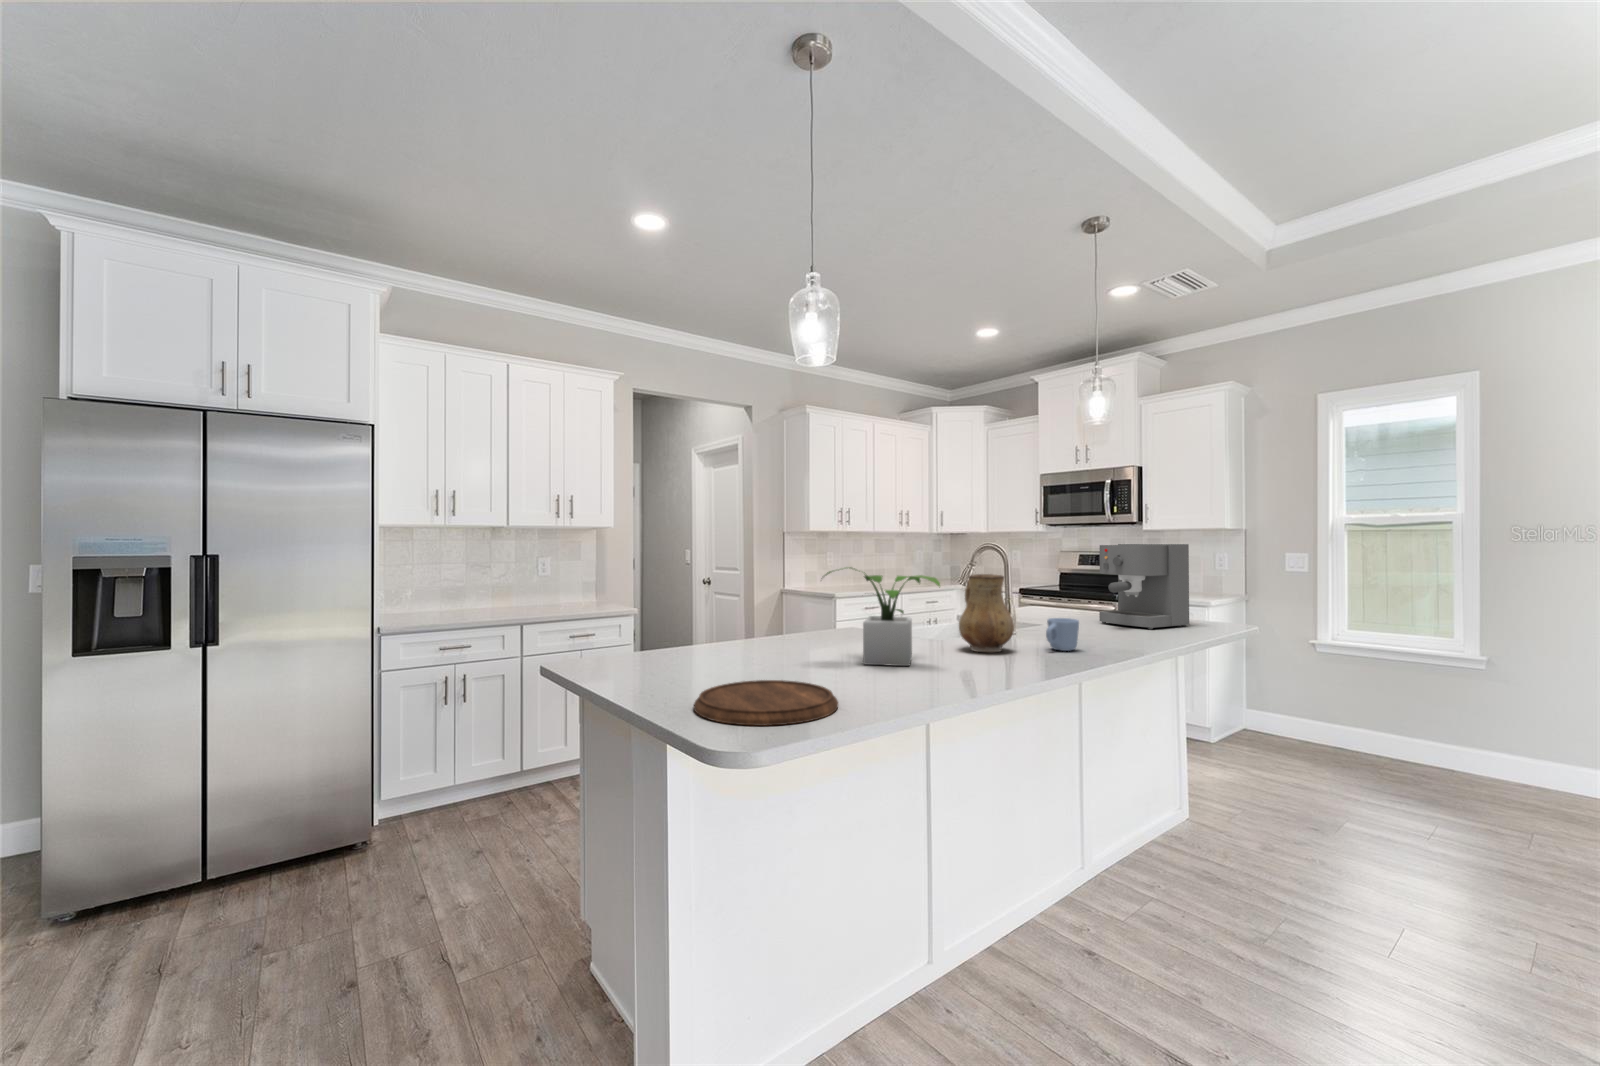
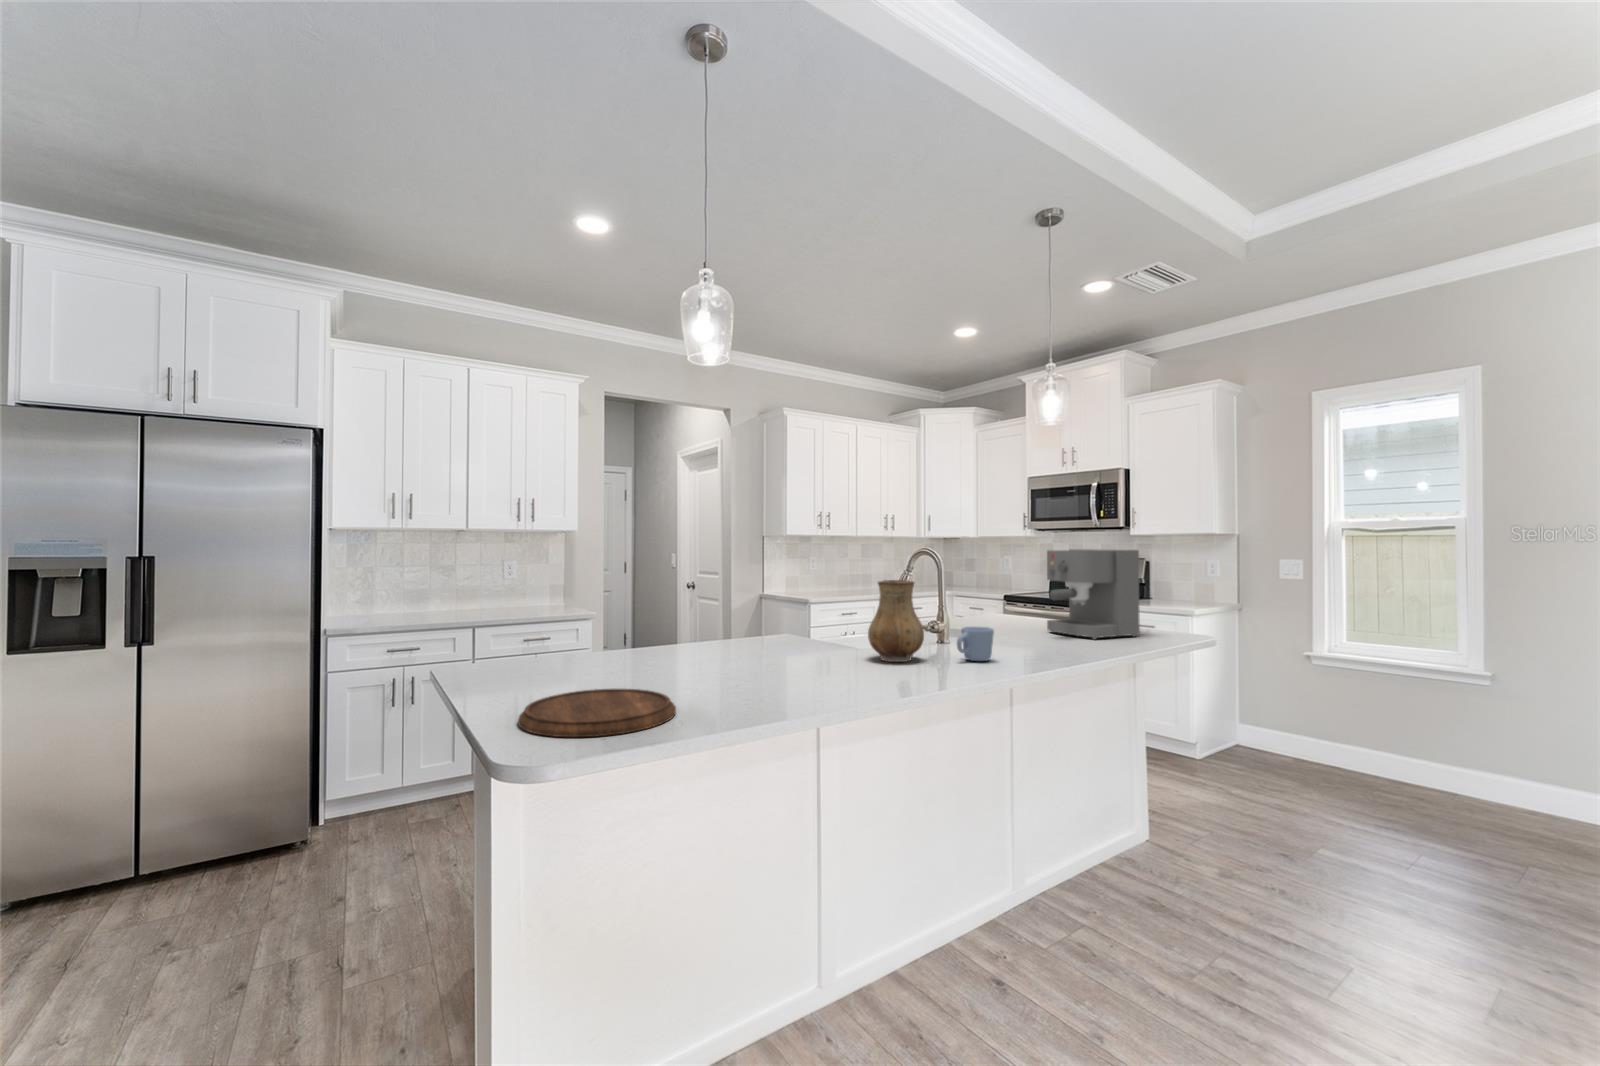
potted plant: present [825,567,940,666] -> none [709,572,827,675]

